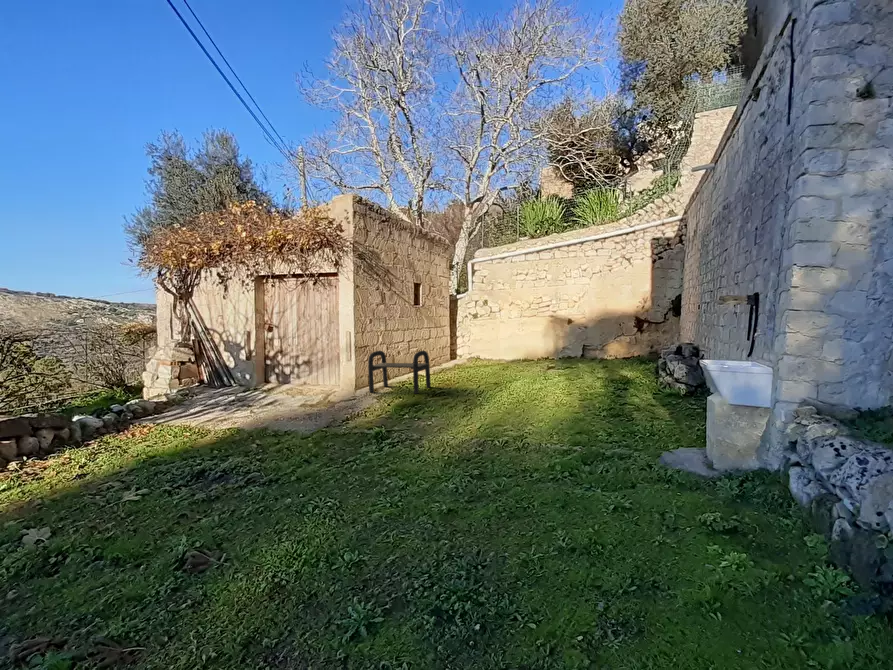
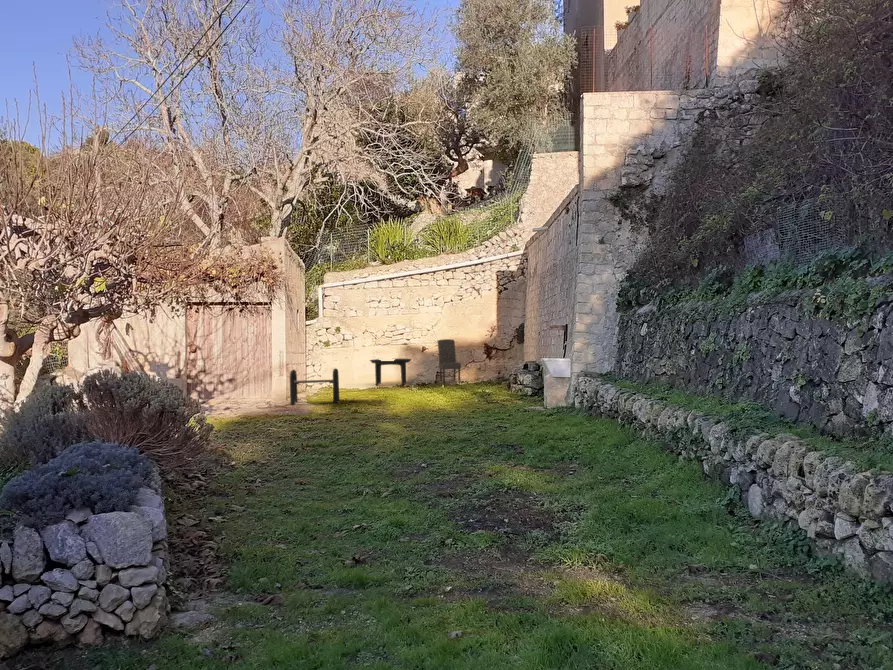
chair: none [580,314,603,361] -> present [437,339,461,383]
round table: none [505,333,549,362] -> present [370,359,411,386]

